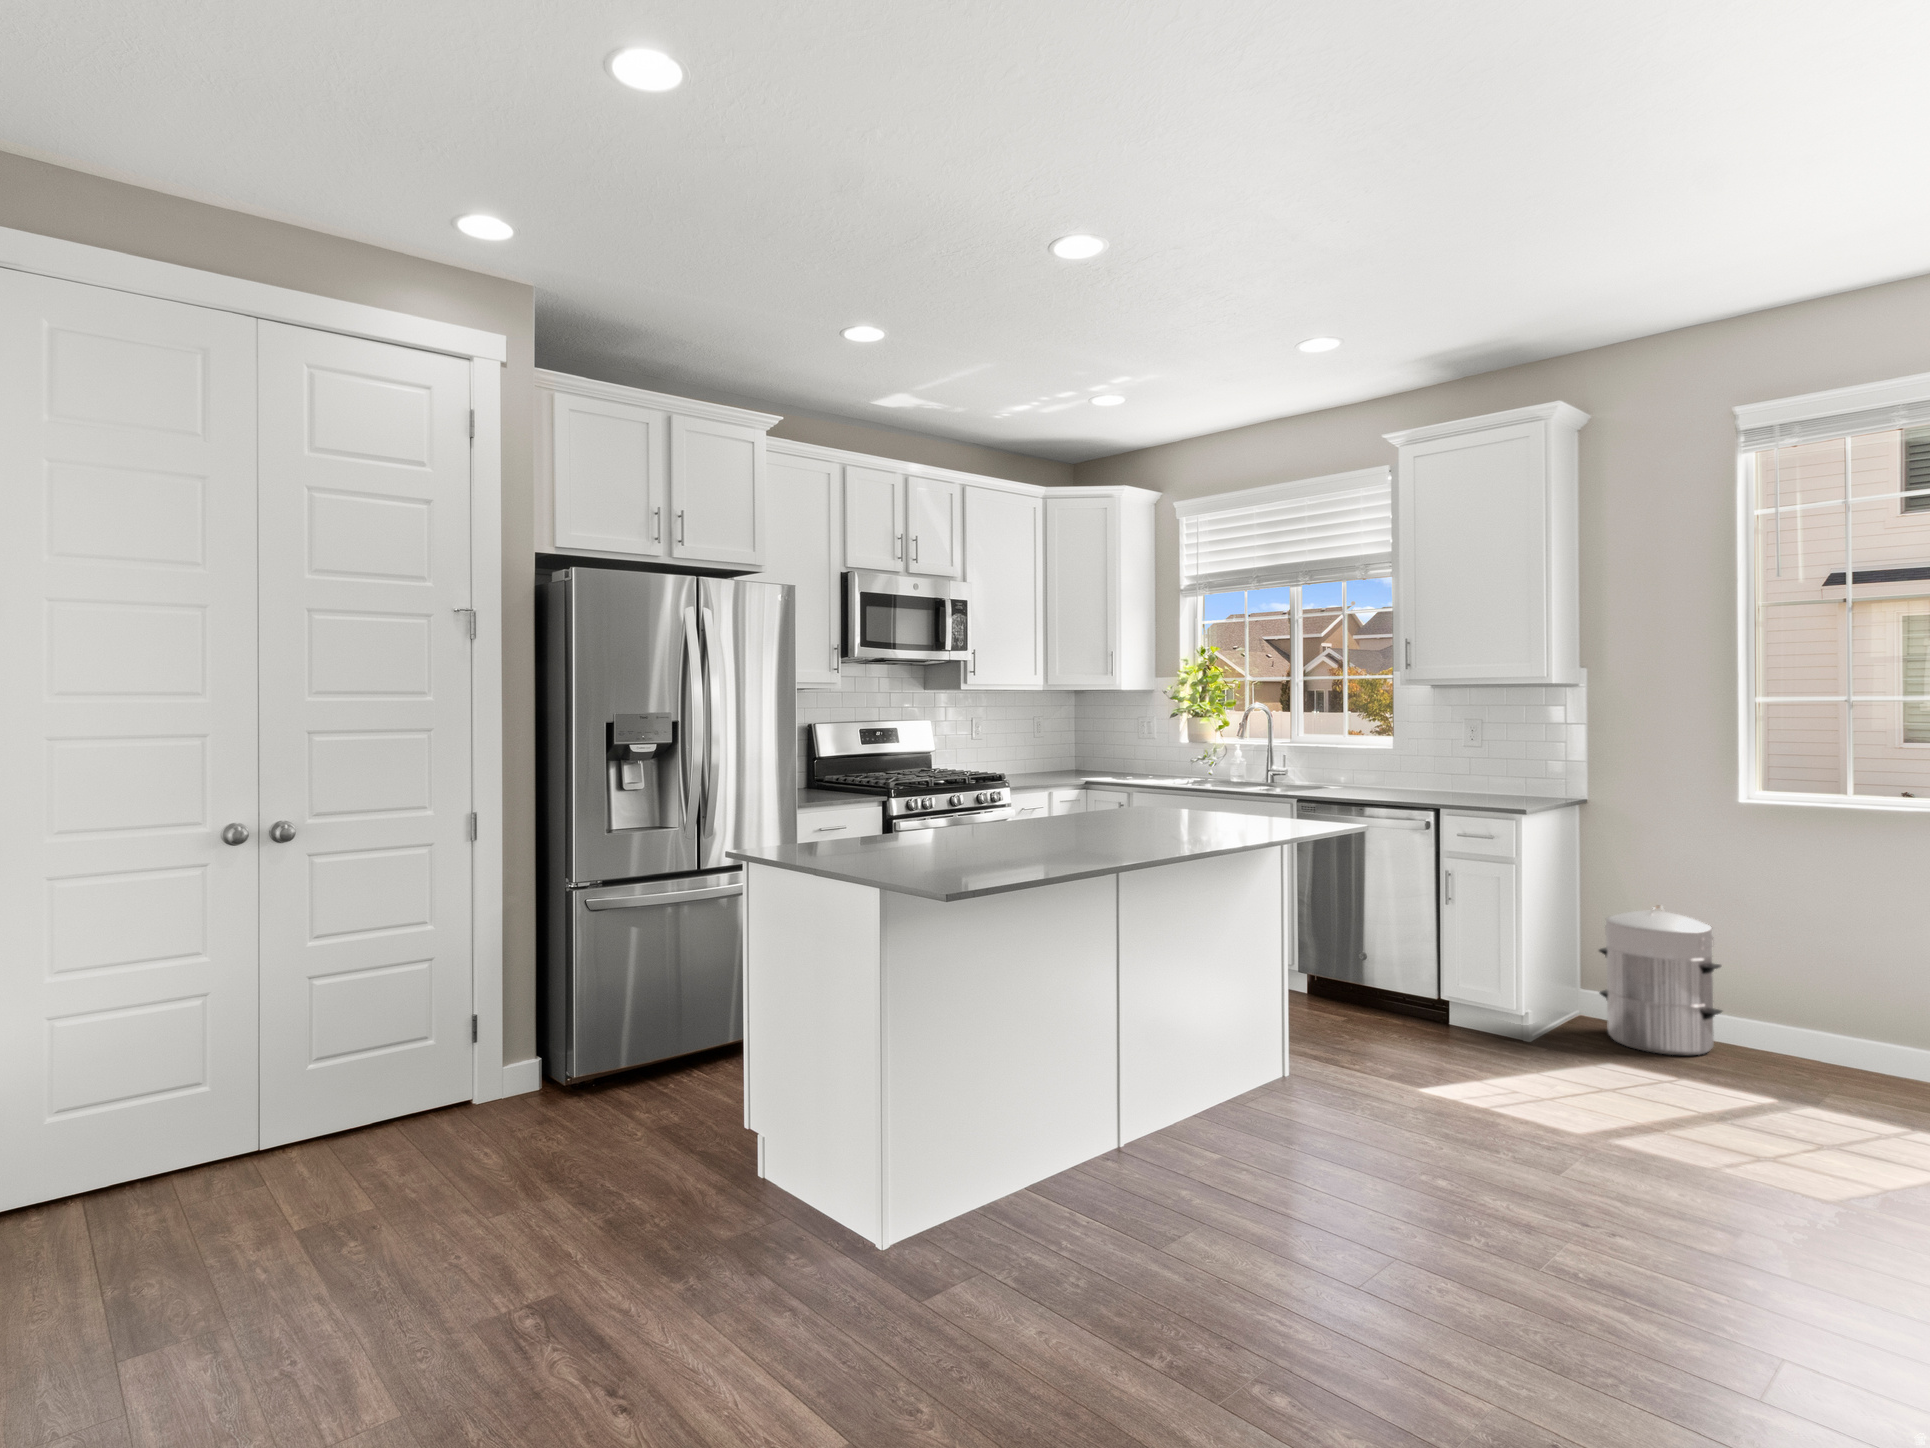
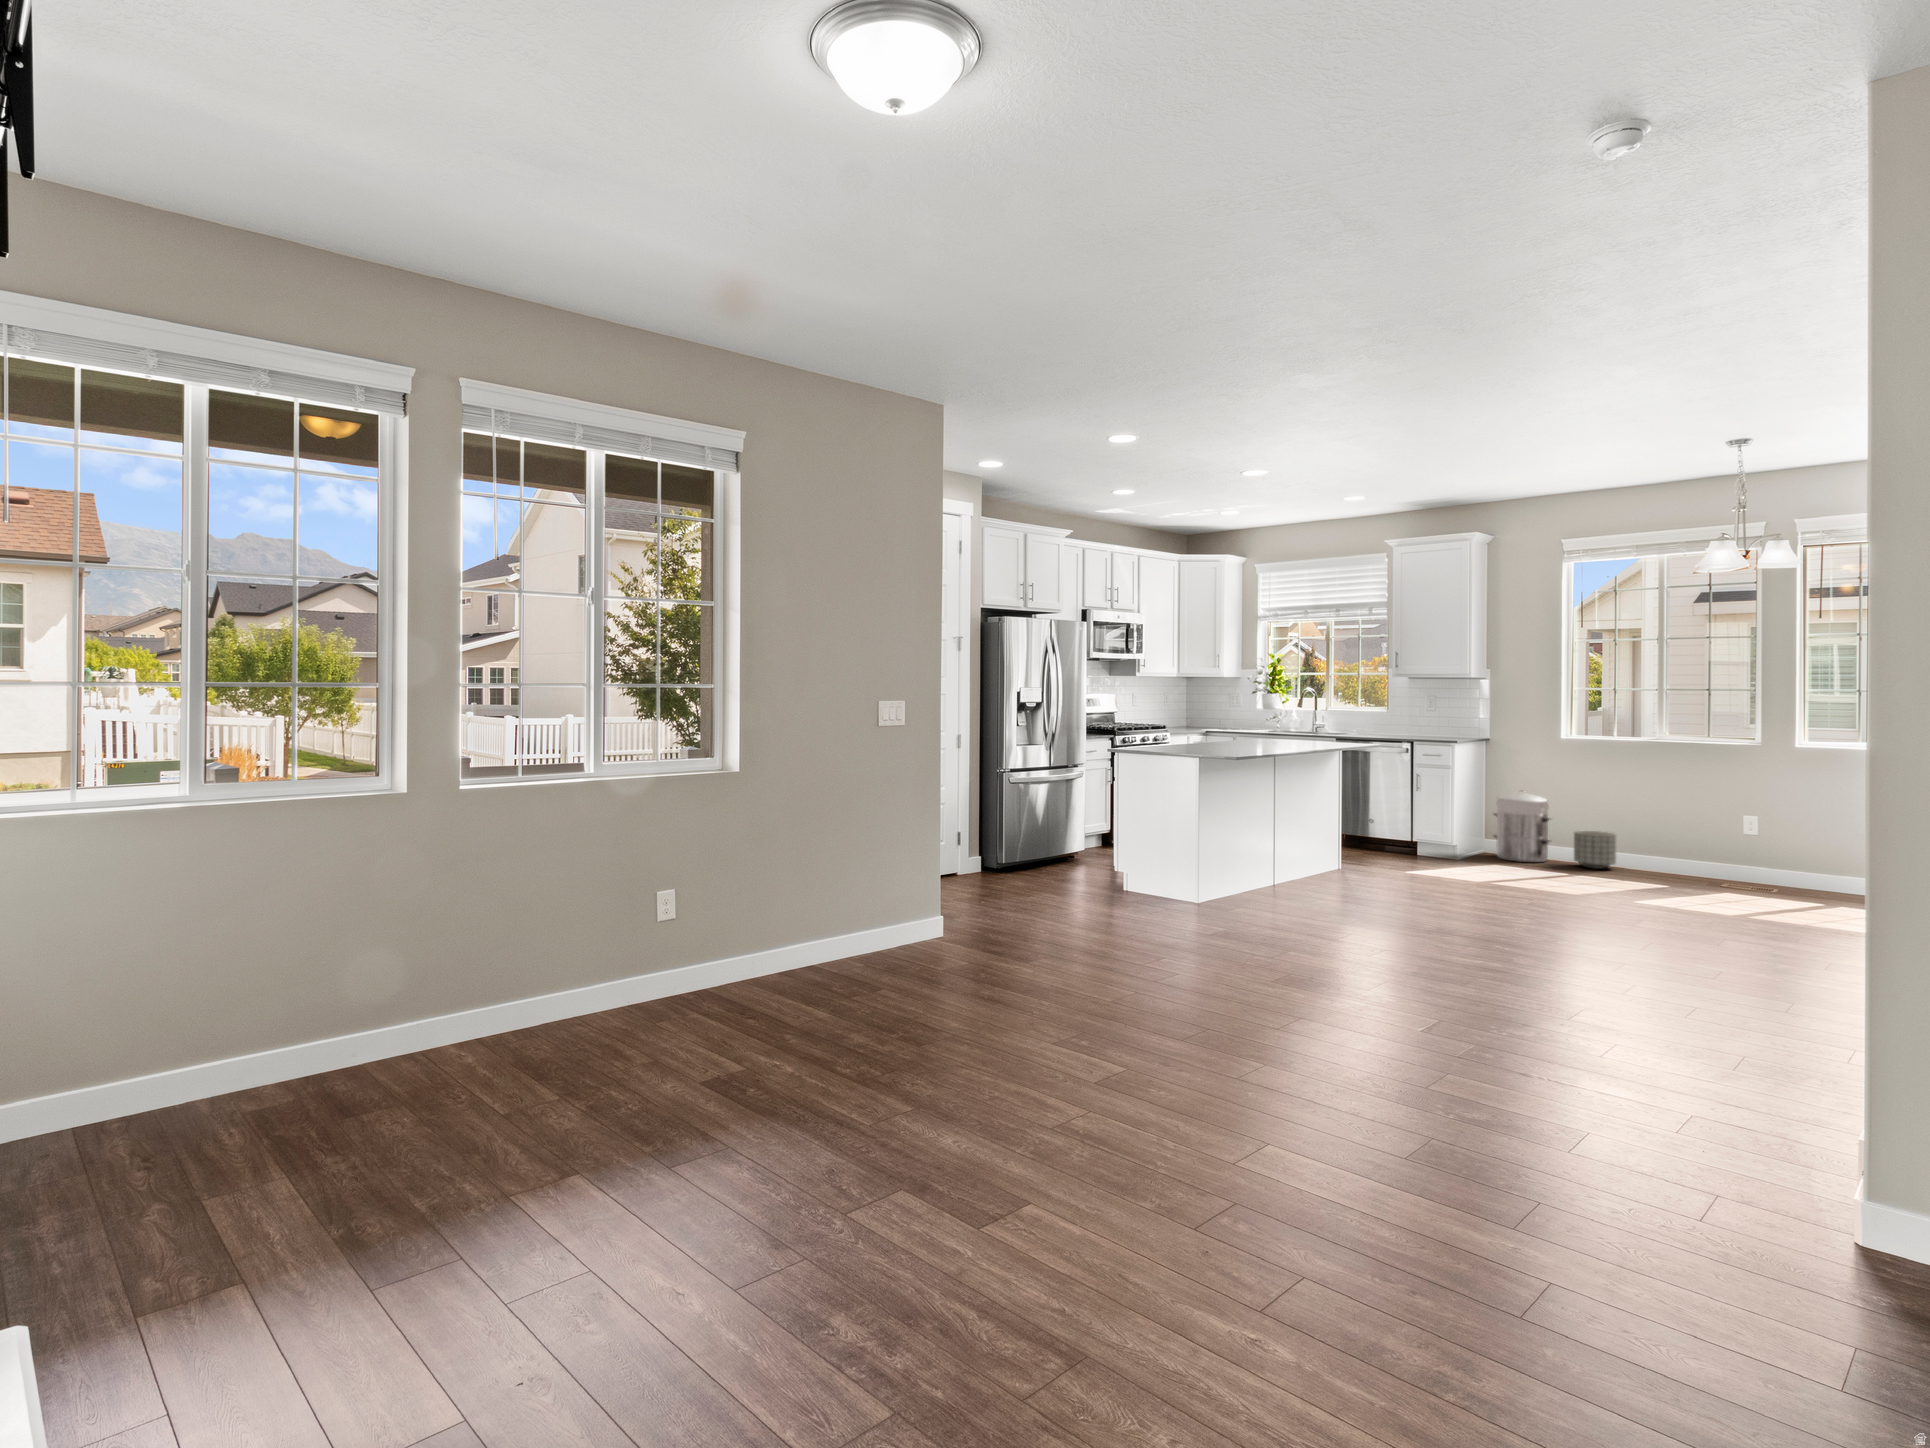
planter: none [1771,993,1867,1079] -> present [1574,831,1616,869]

